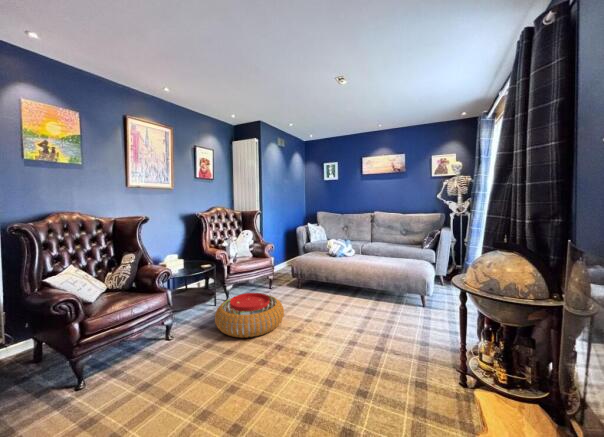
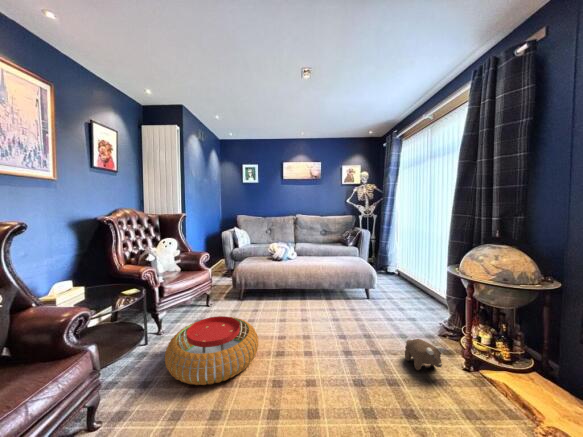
plush toy: none [406,344,437,376] -> present [405,339,444,370]

